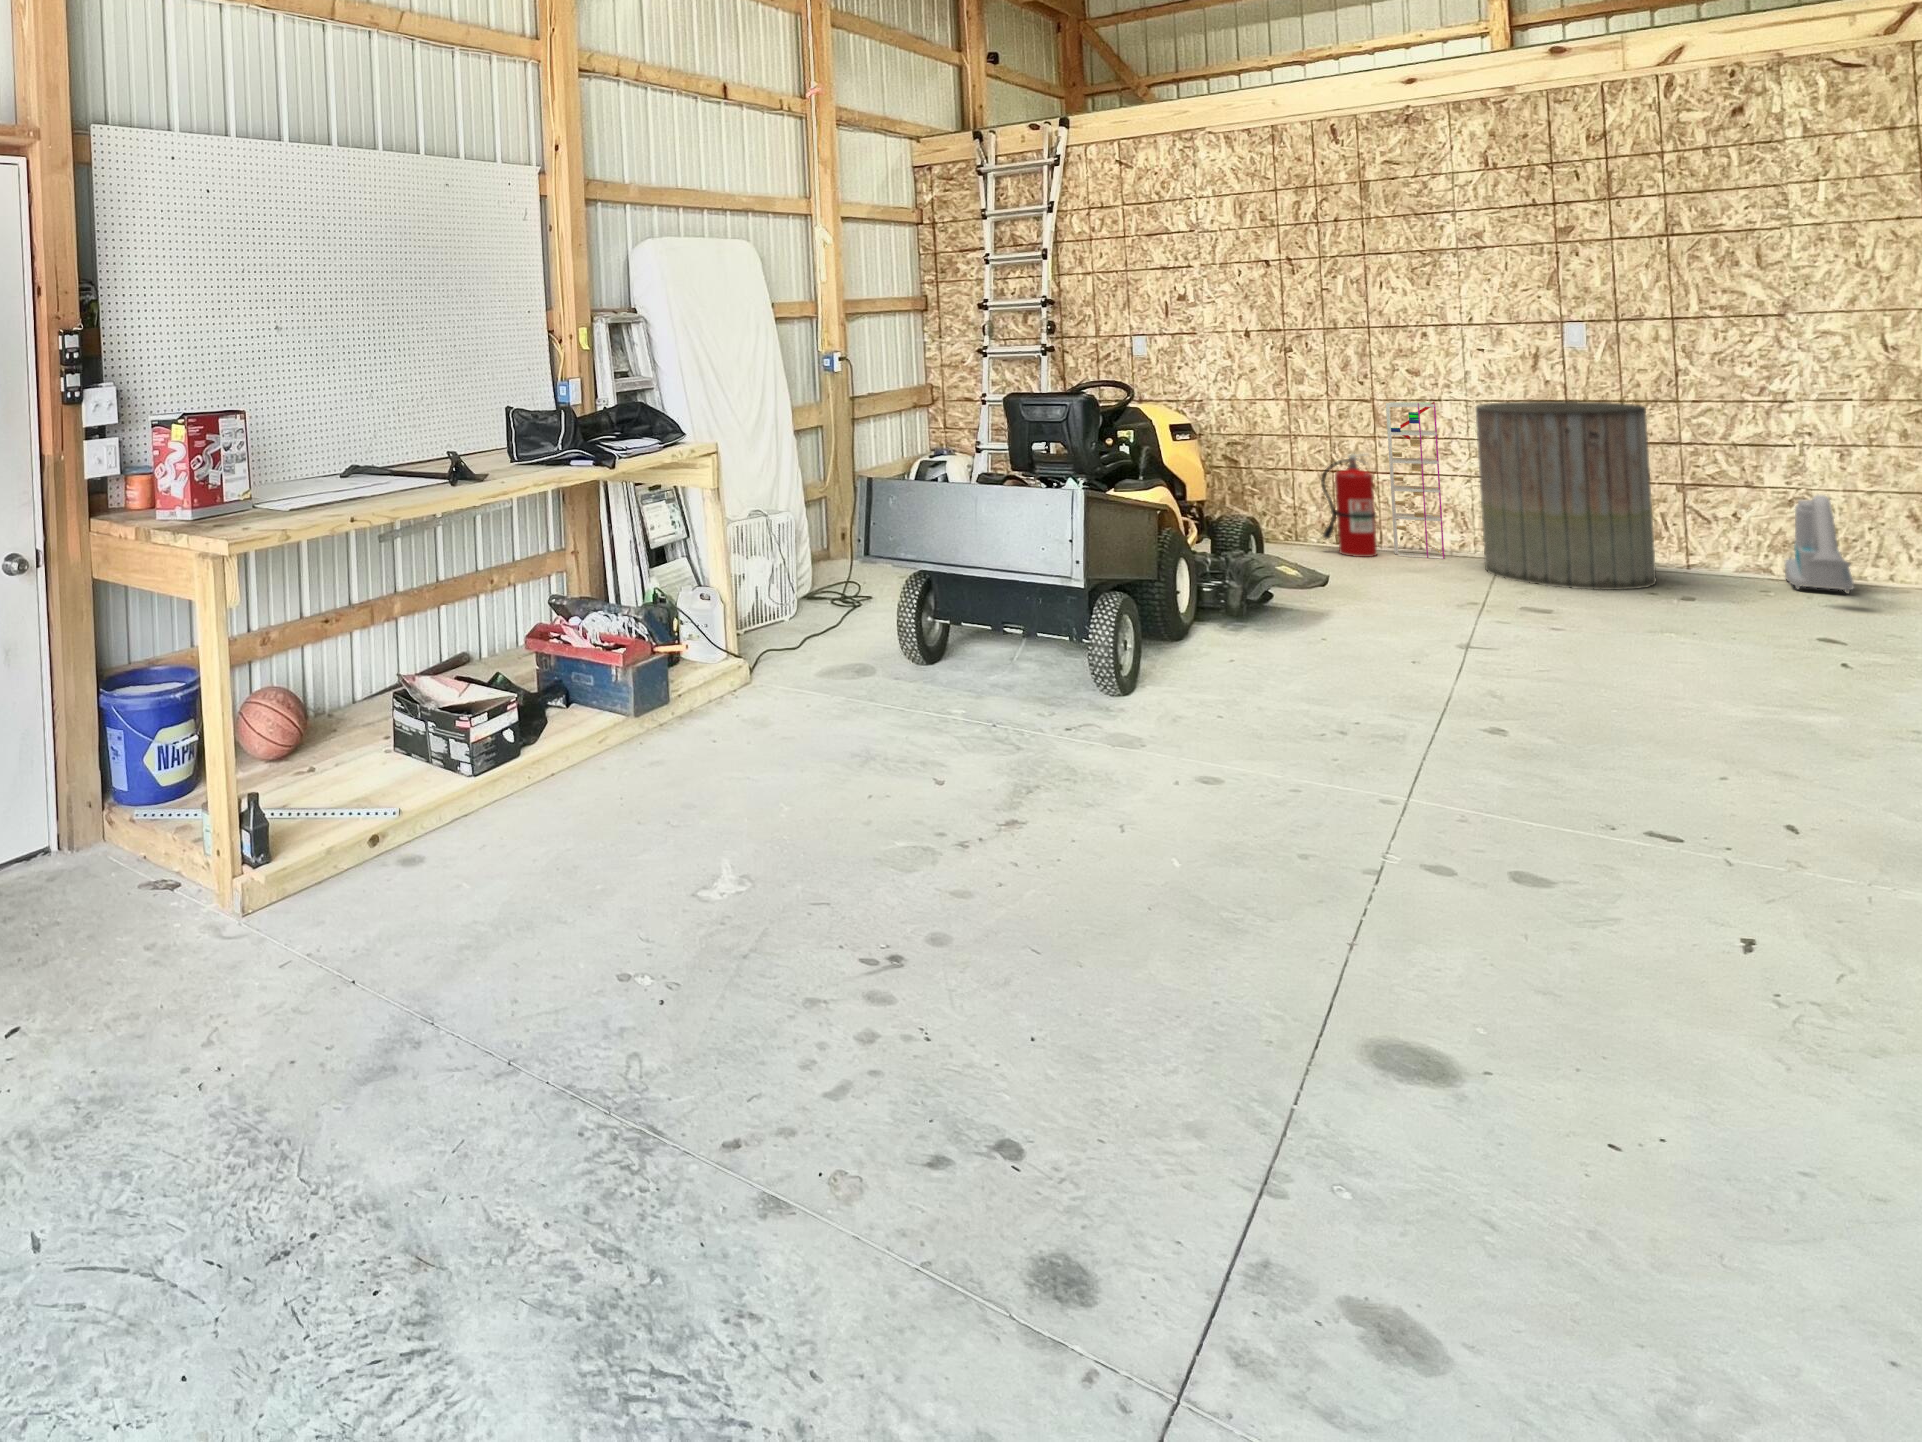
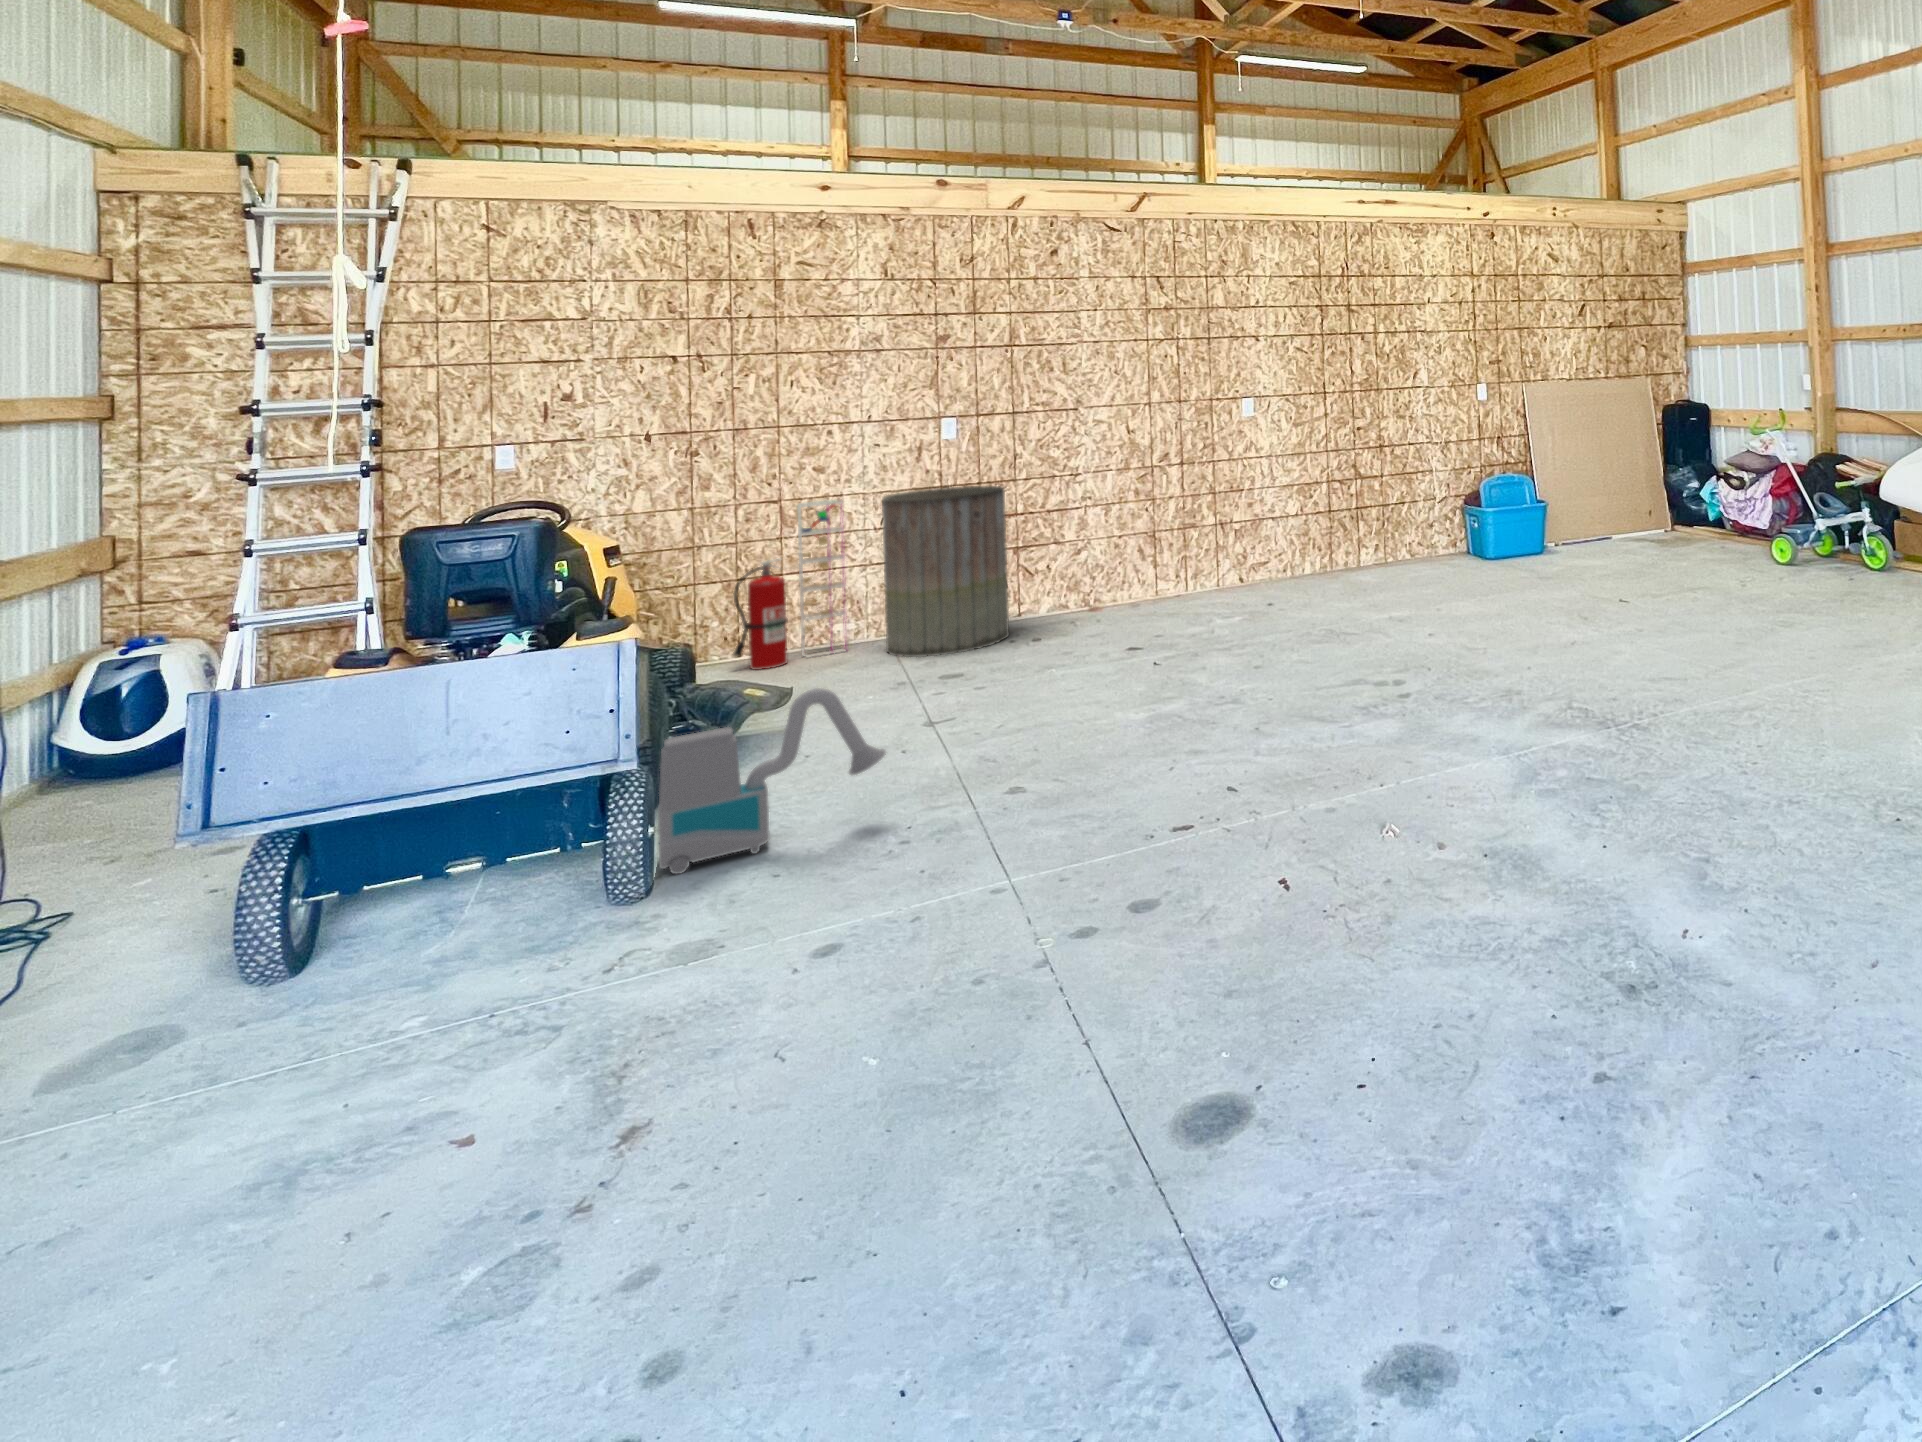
vacuum cleaner: present [1785,495,1854,594] -> present [658,688,886,875]

